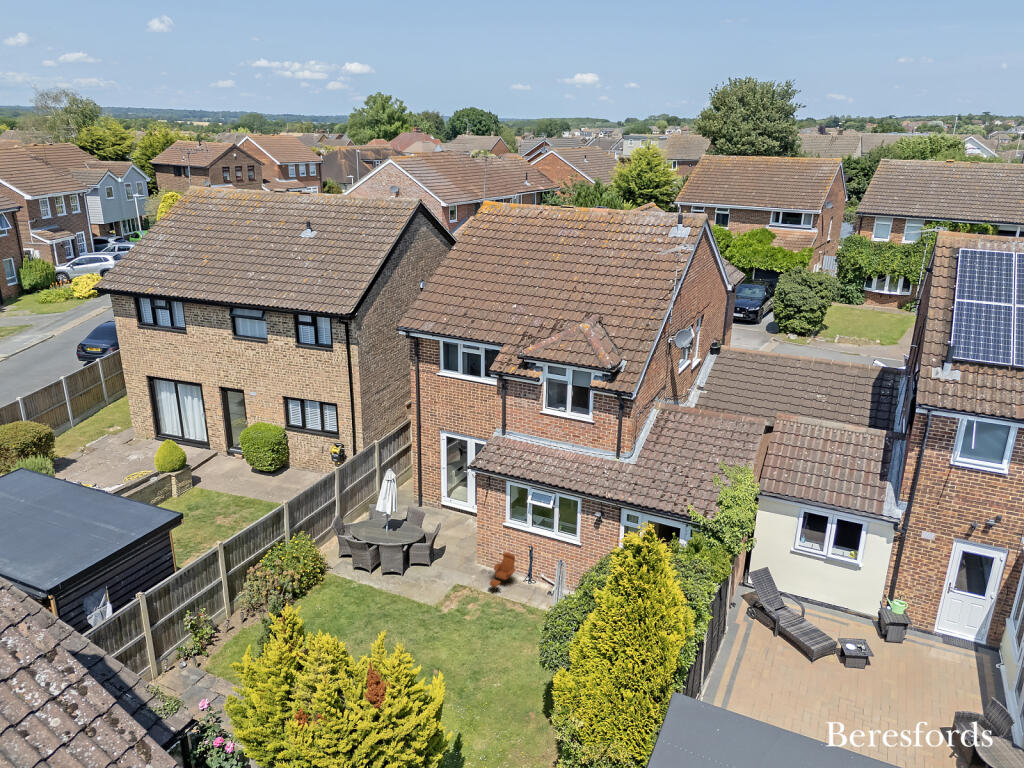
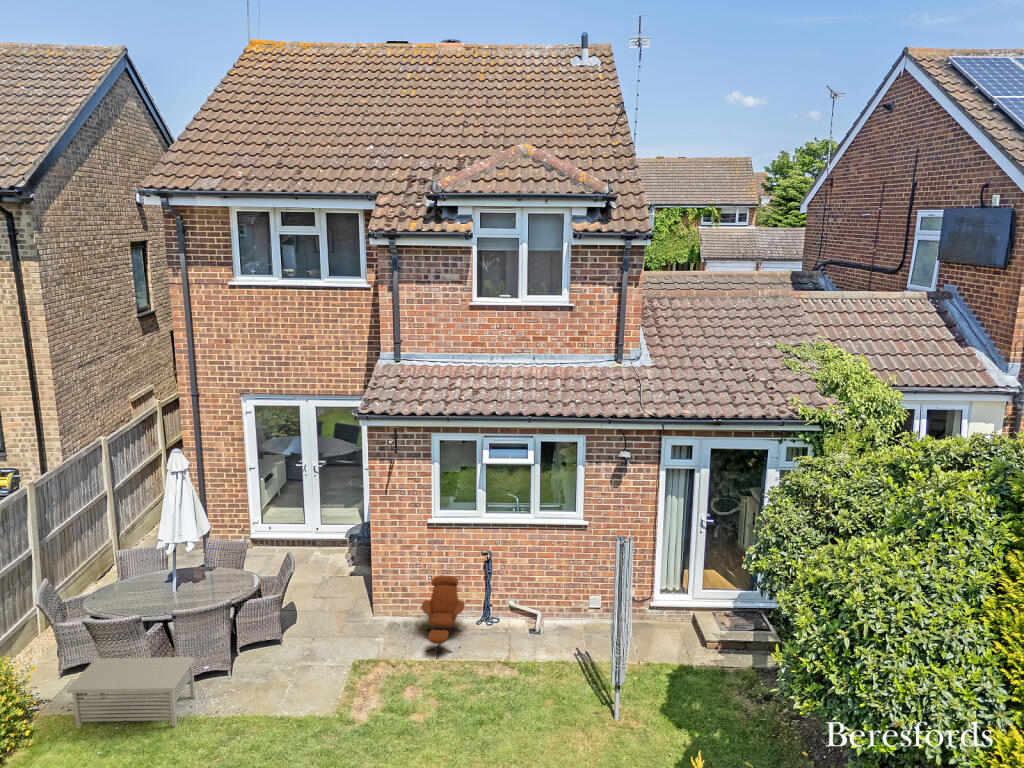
storage bench: none [336,553,385,591] -> present [67,657,195,728]

